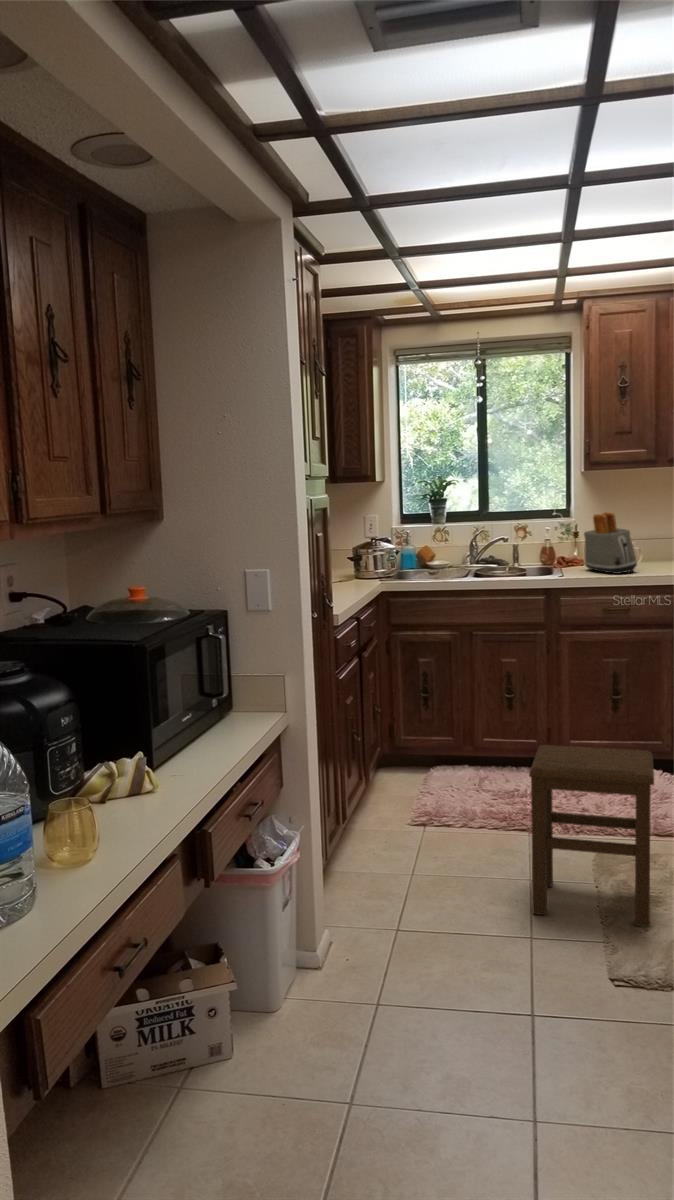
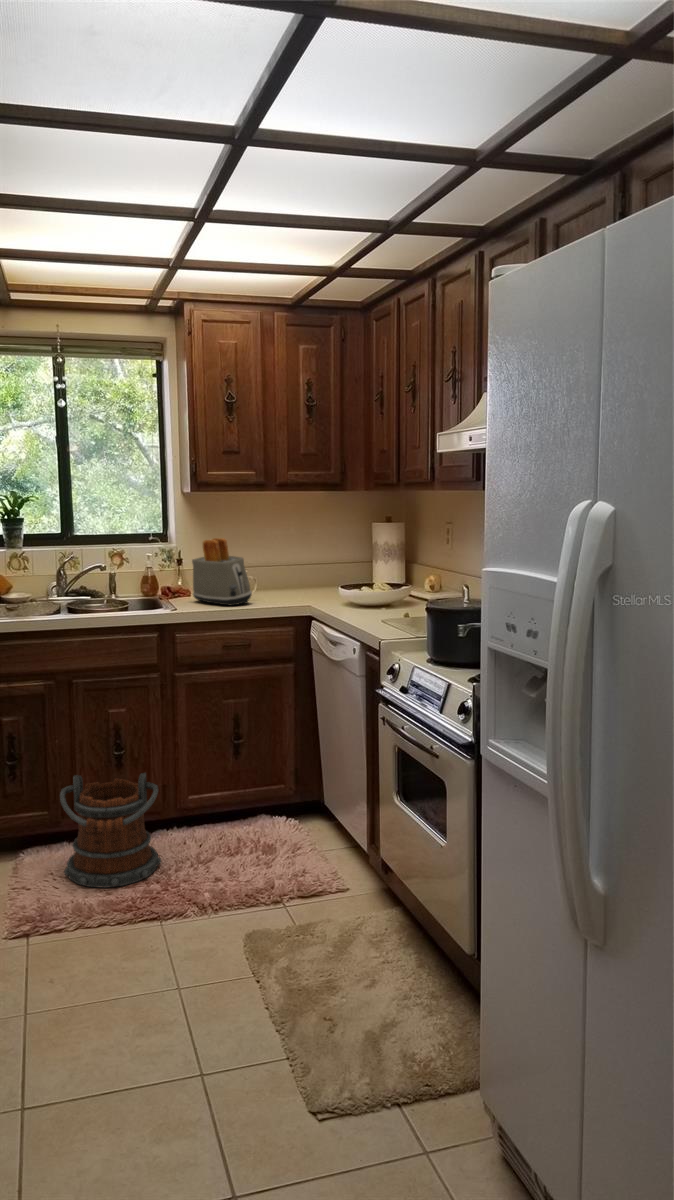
bucket: none [458,709,540,803] -> present [60,773,161,888]
stool: present [529,745,654,927] -> none [187,814,336,1042]

